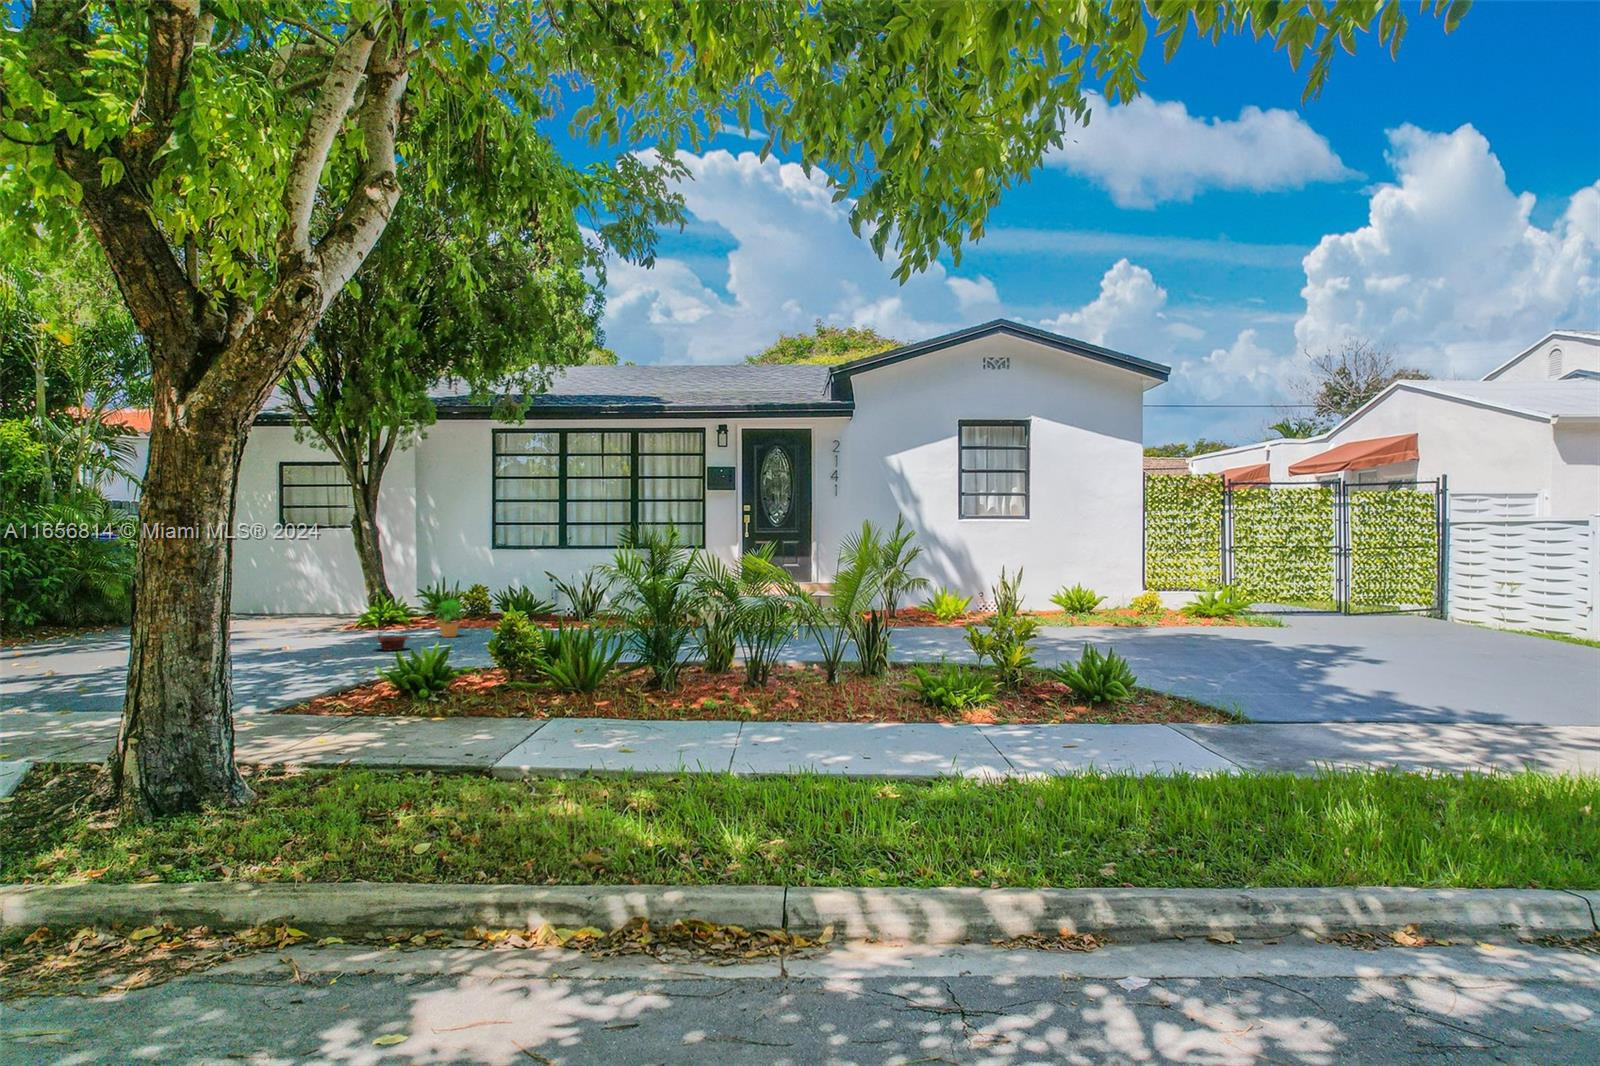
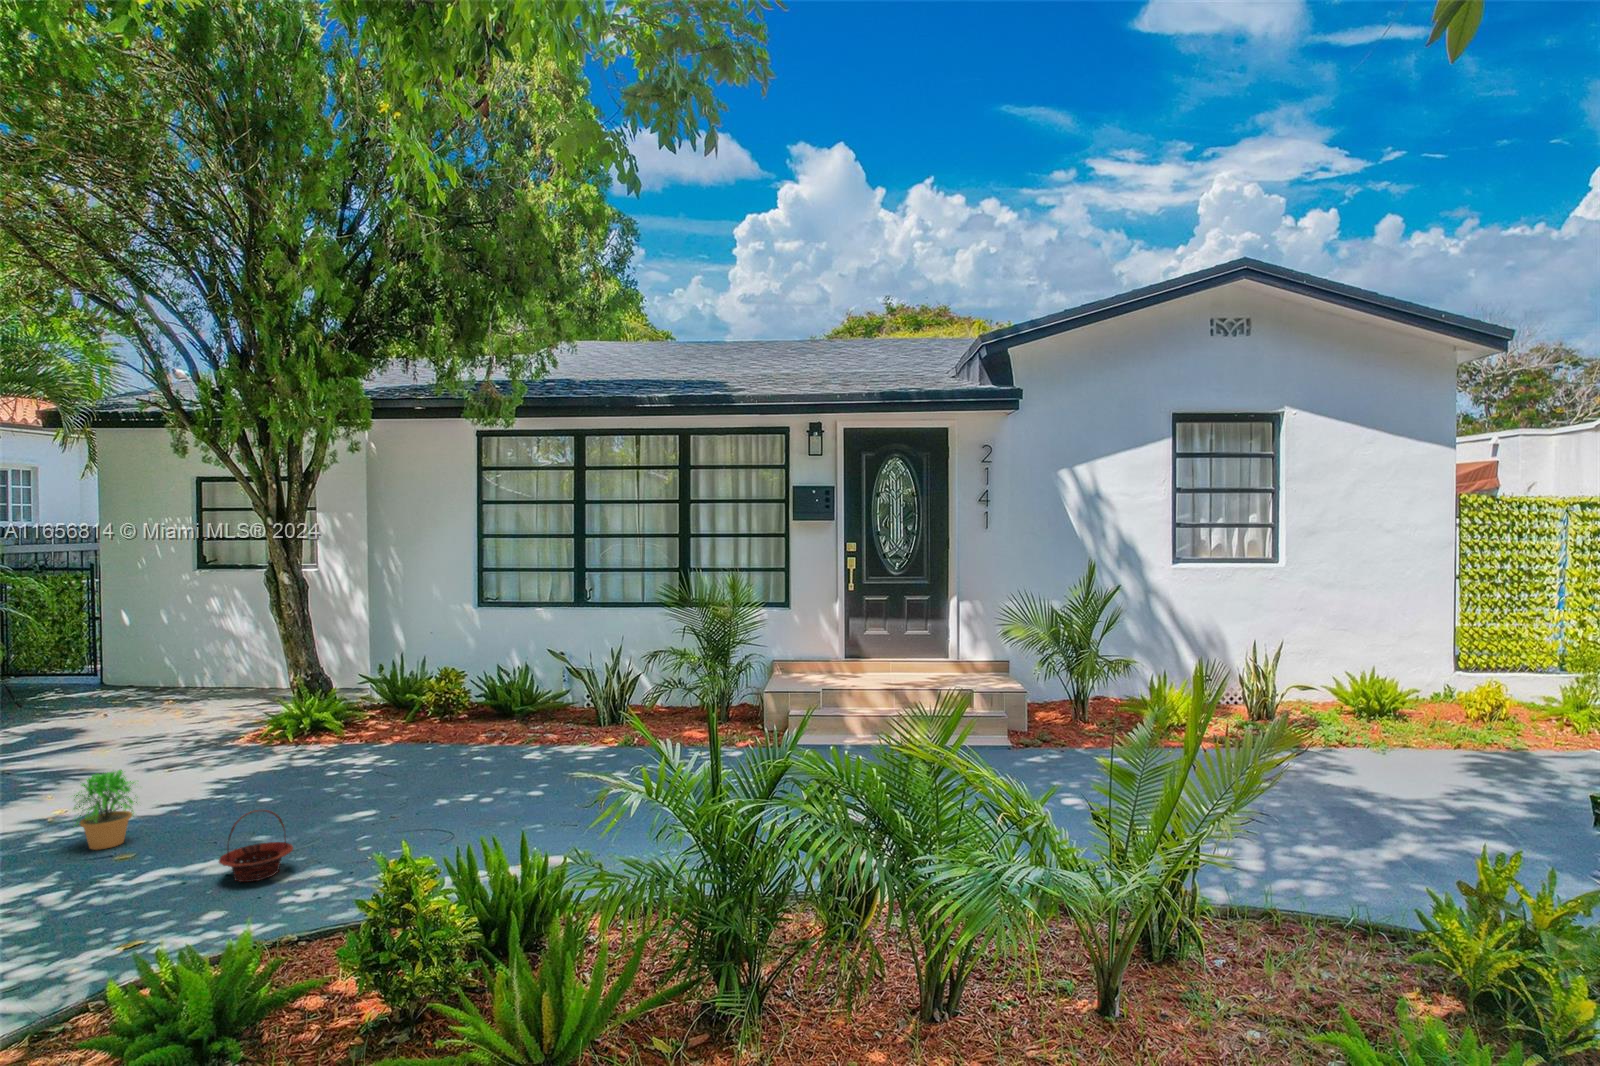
potted plant: present [437,600,462,637] -> present [74,770,137,850]

